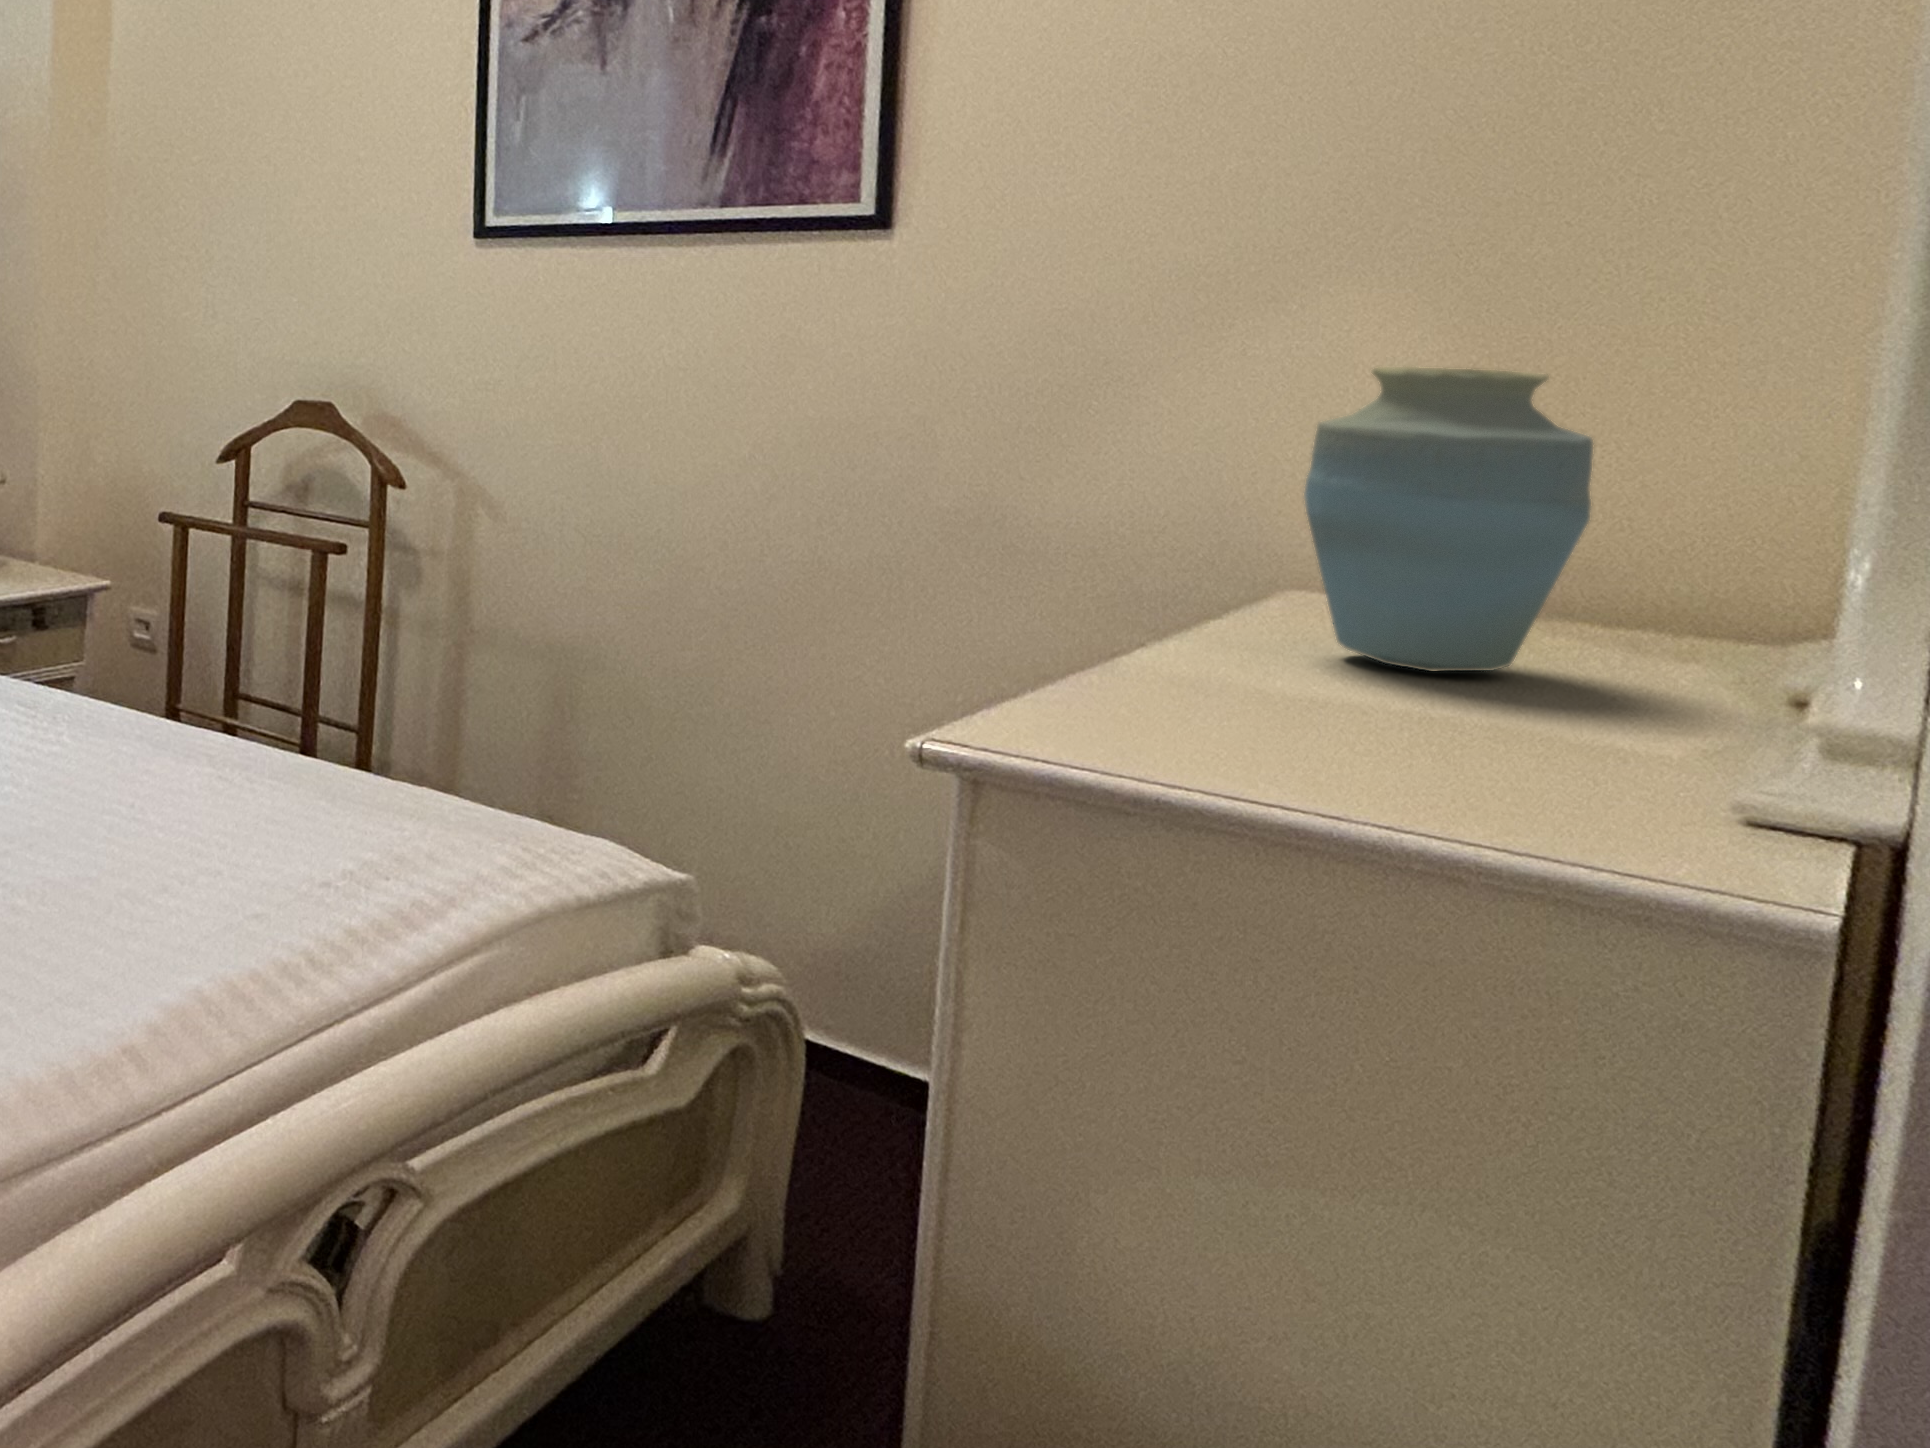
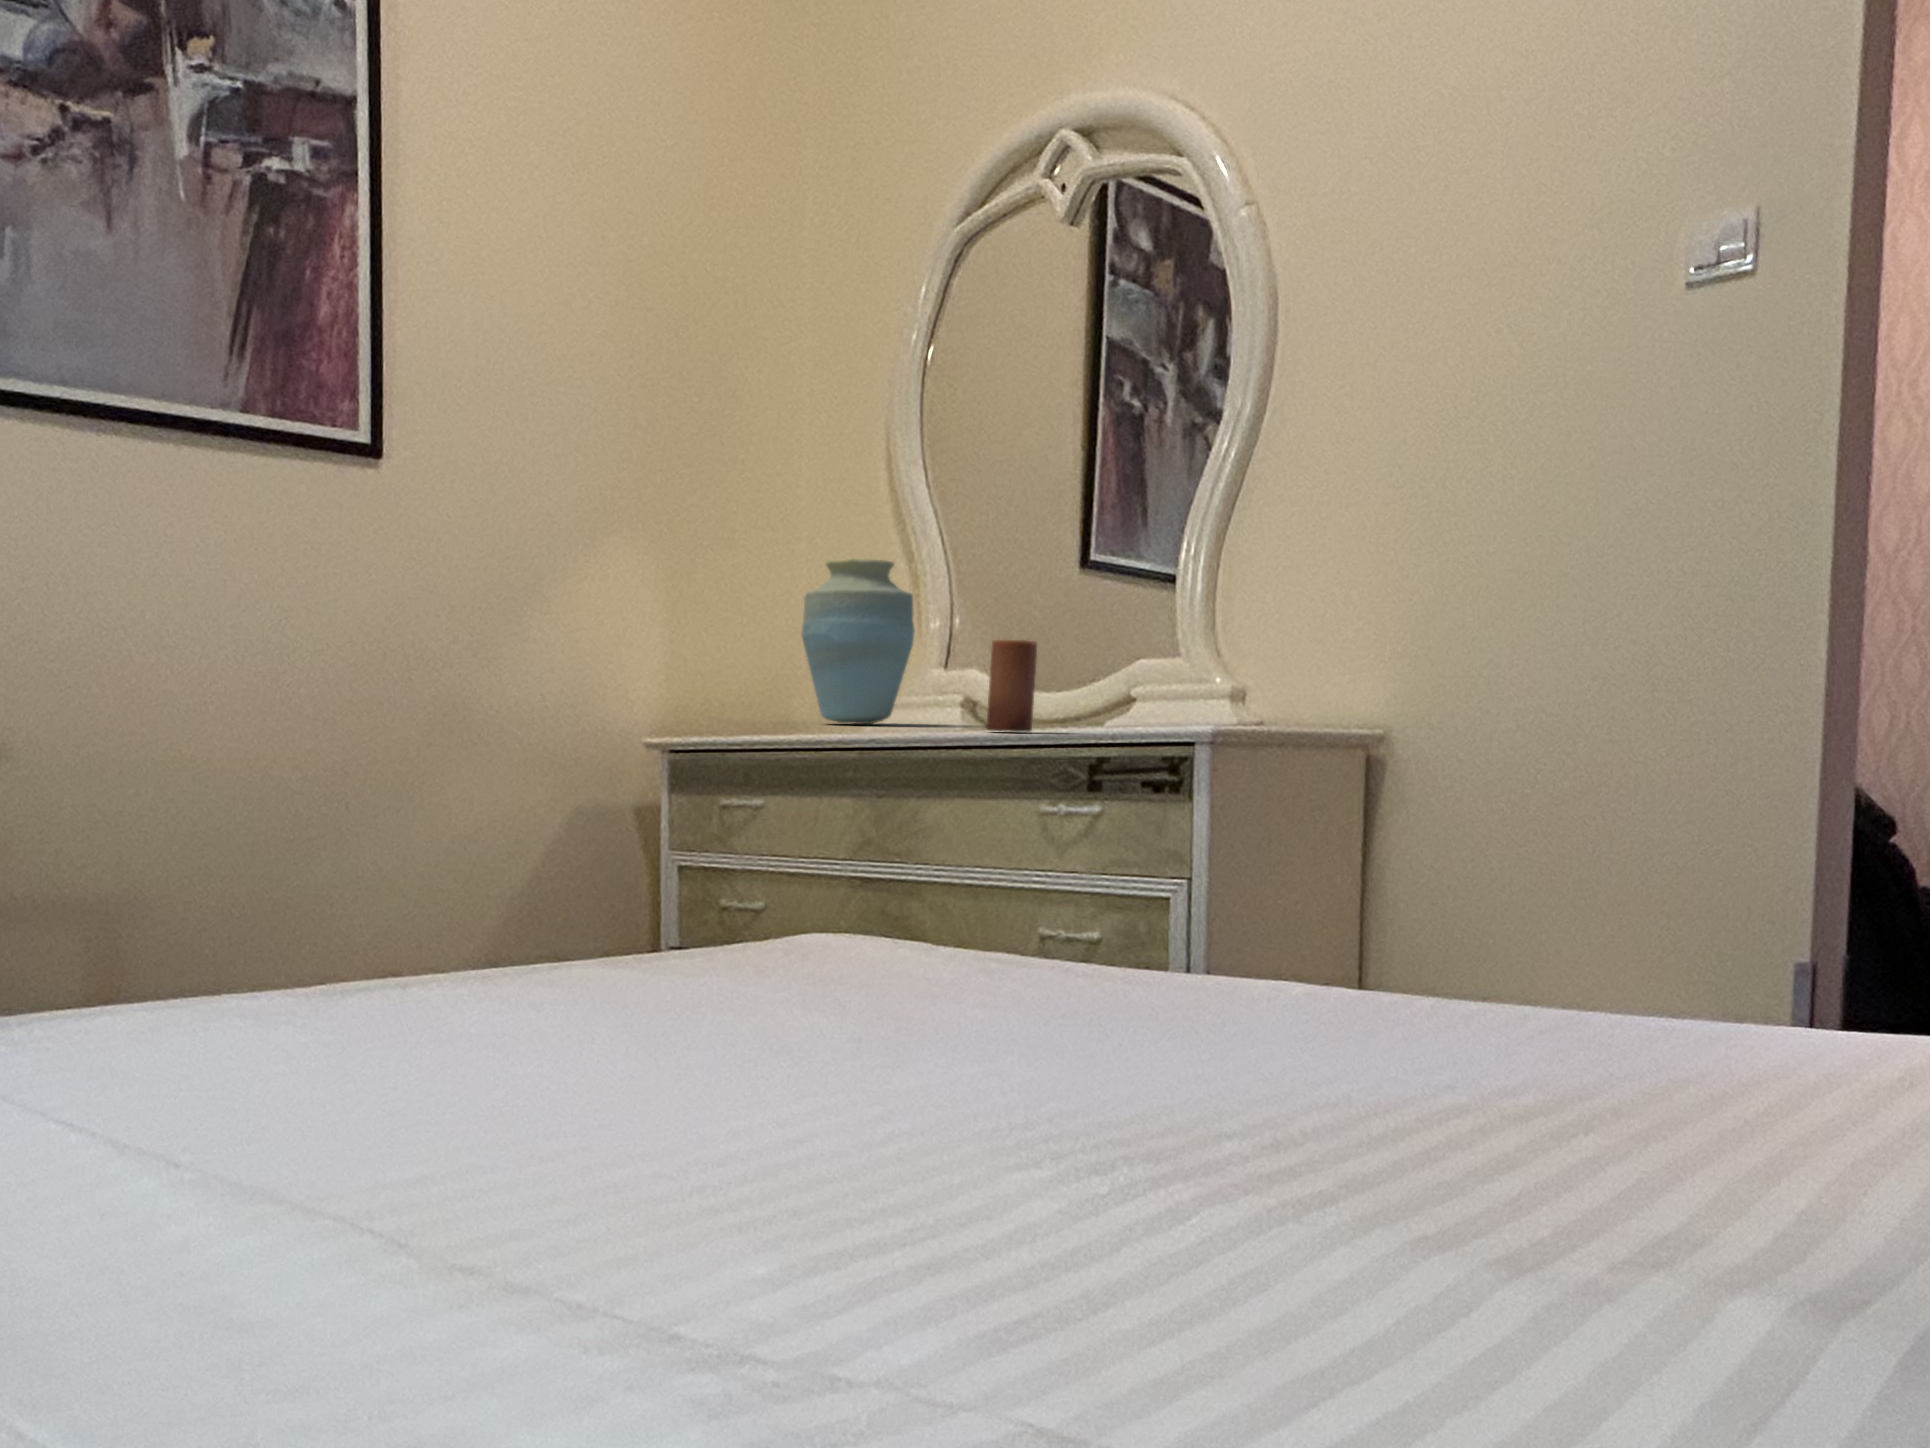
candle: none [1148,542,1271,723] -> present [986,640,1037,732]

